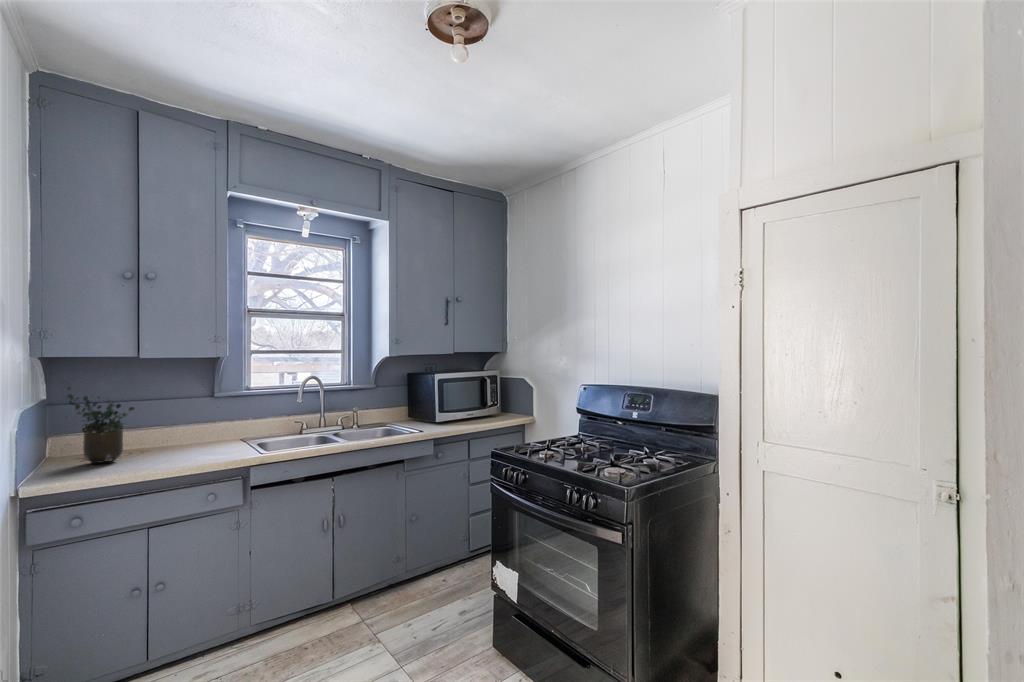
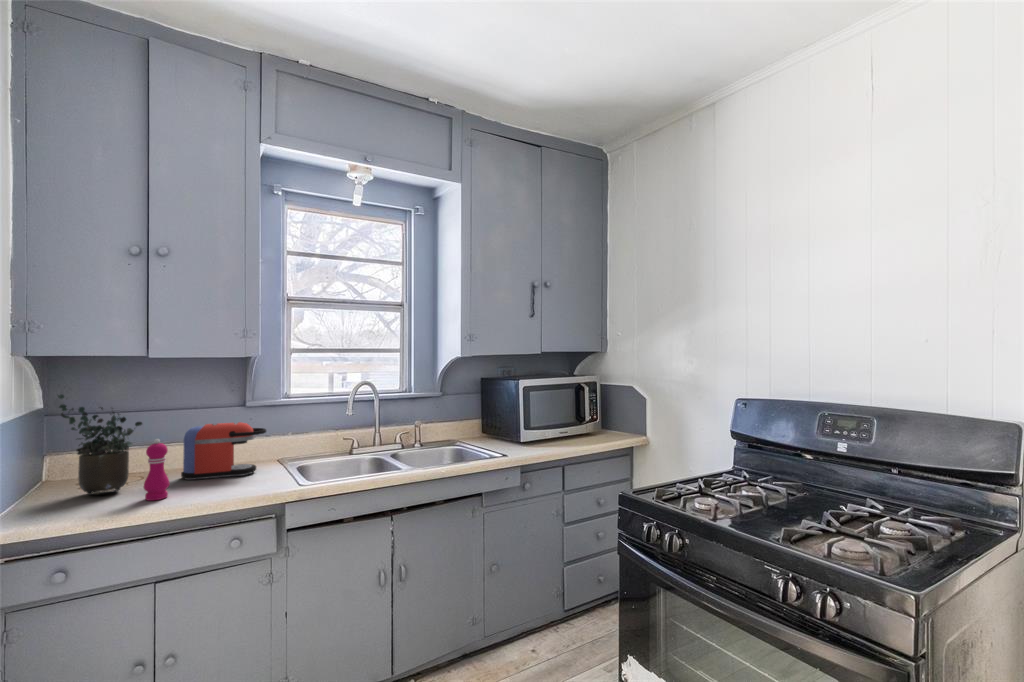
coffee maker: none [163,408,232,453] -> present [181,422,266,480]
pepper mill: none [138,419,159,466] -> present [144,439,169,501]

